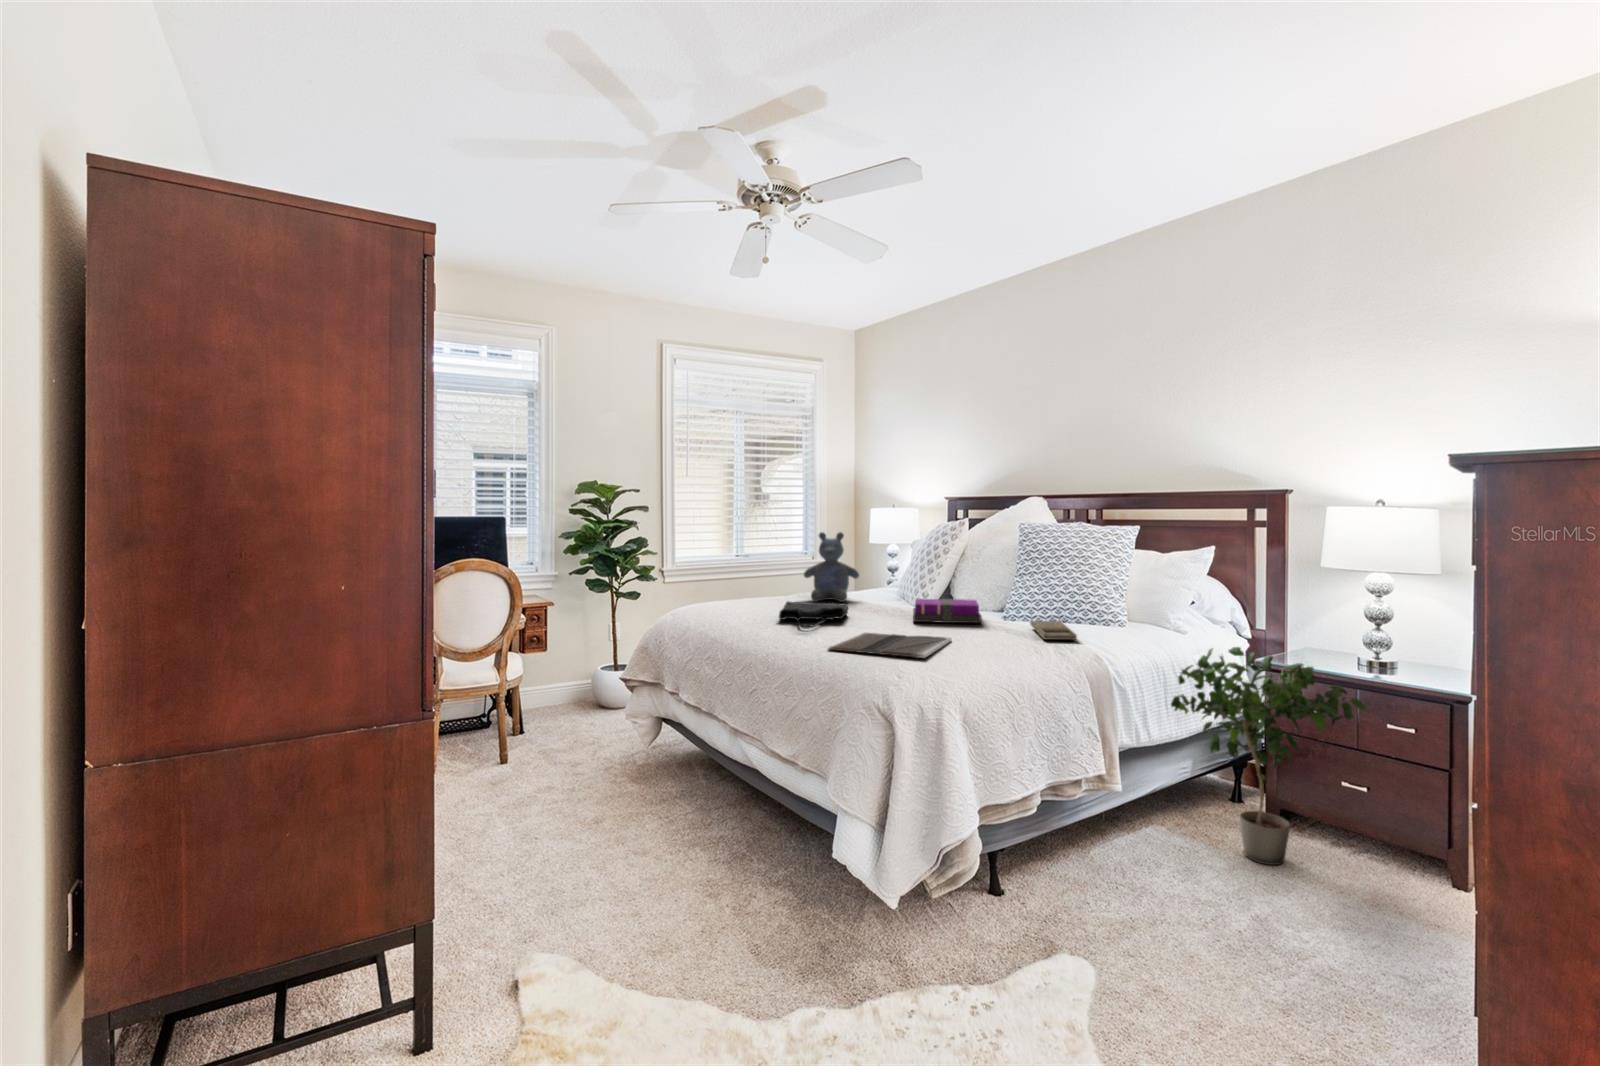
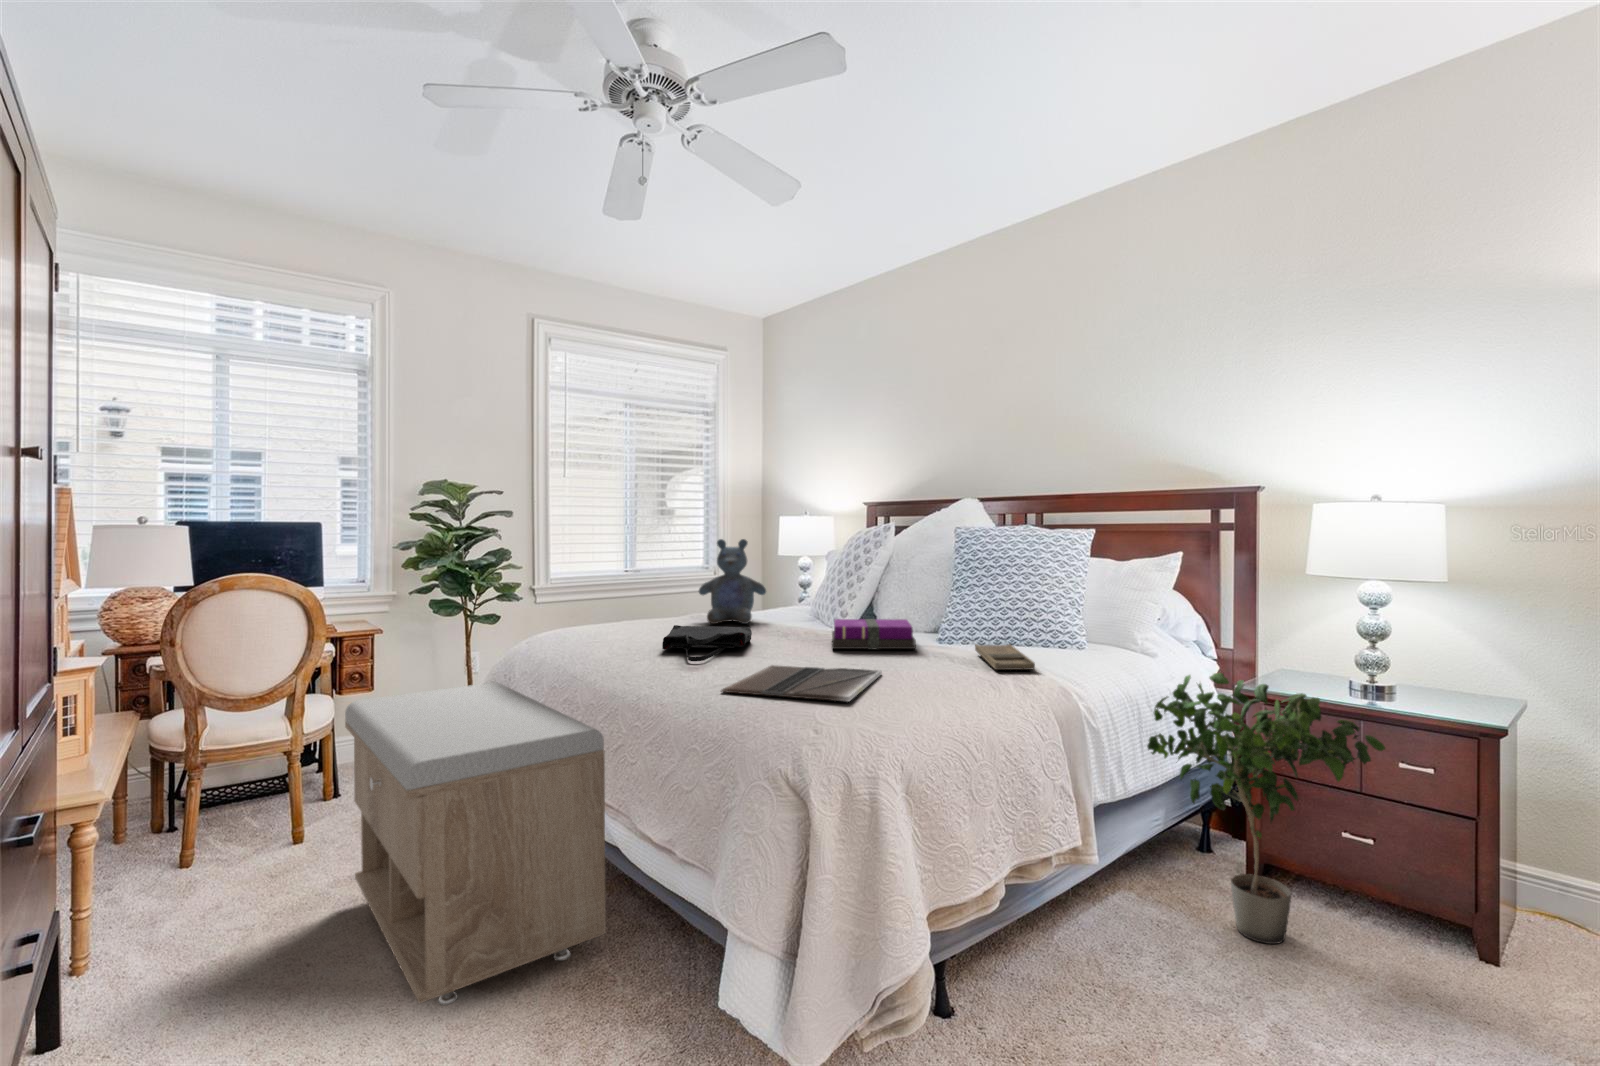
storage bench: none [548,643,741,866] -> present [345,682,605,1005]

